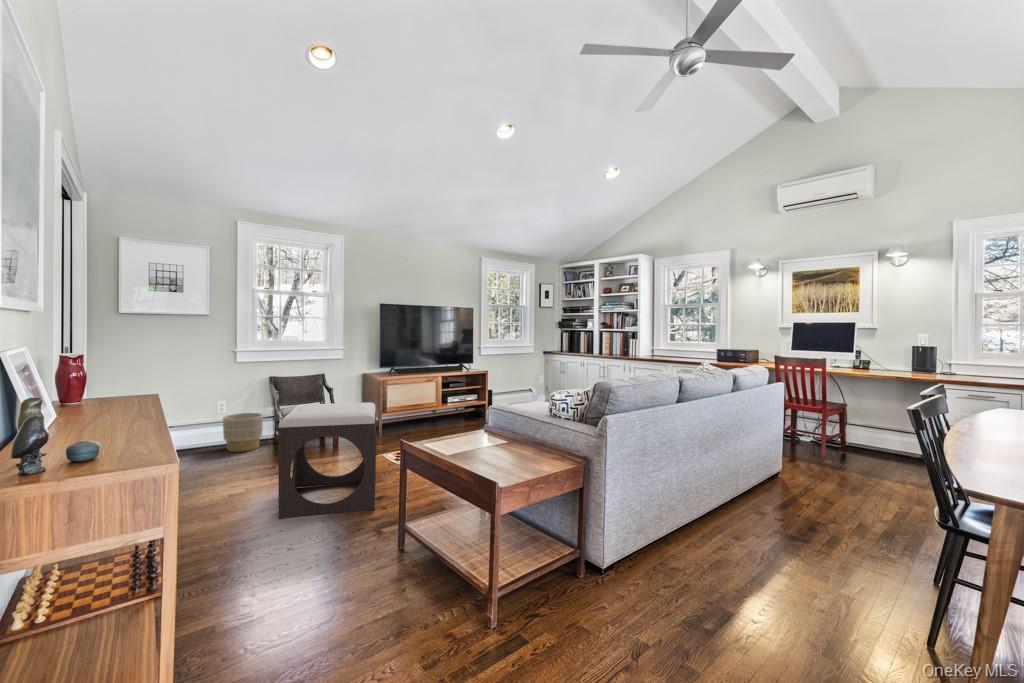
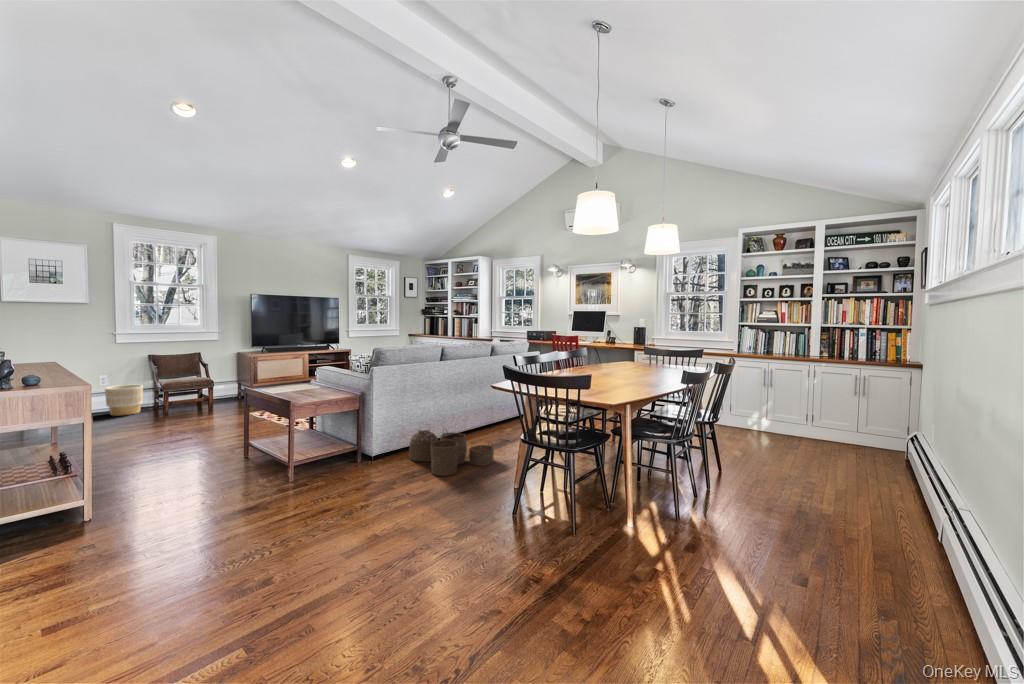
footstool: present [278,403,376,519] -> none [146,370,235,451]
woven basket: none [661,515,829,621] -> present [409,429,494,476]

